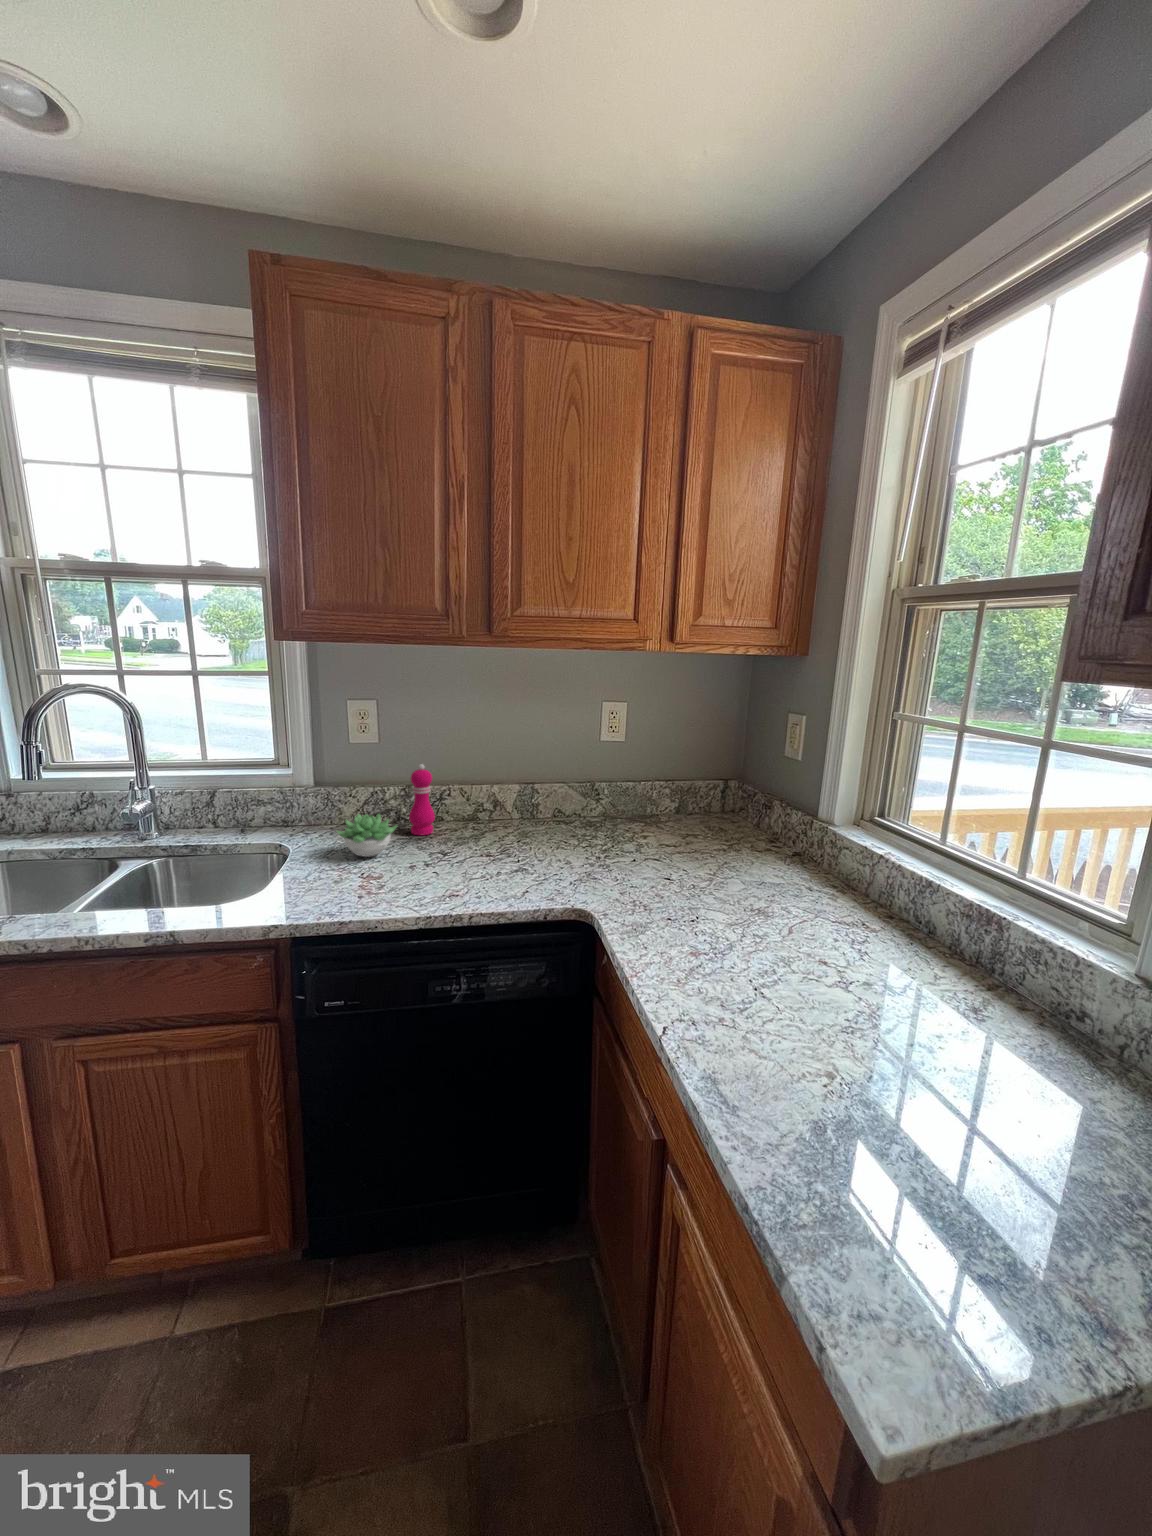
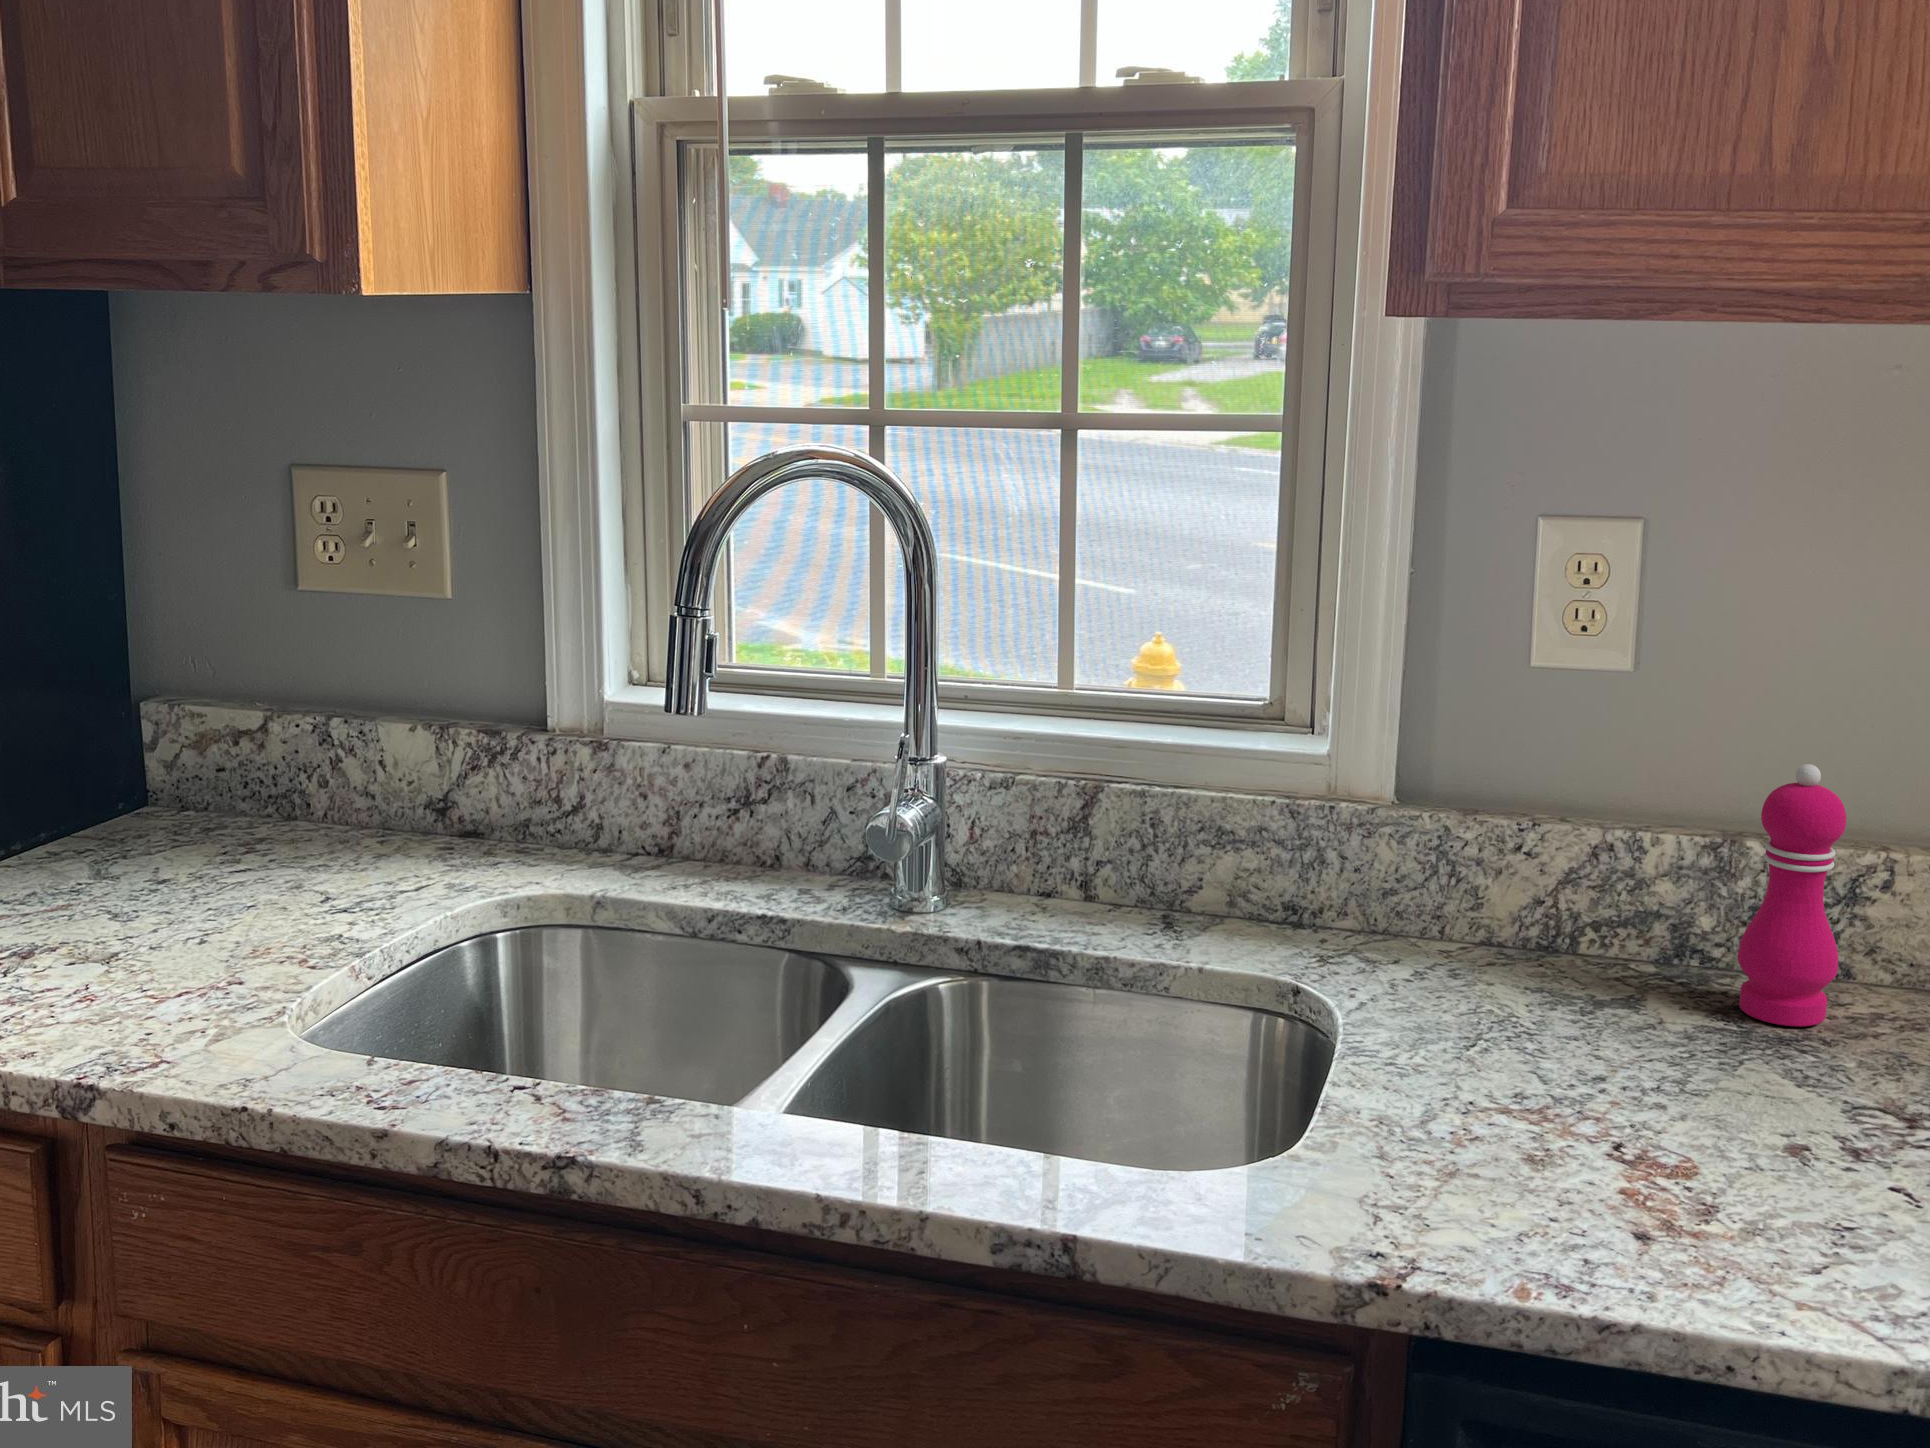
succulent plant: present [337,814,397,857] -> none [1516,922,1732,1080]

